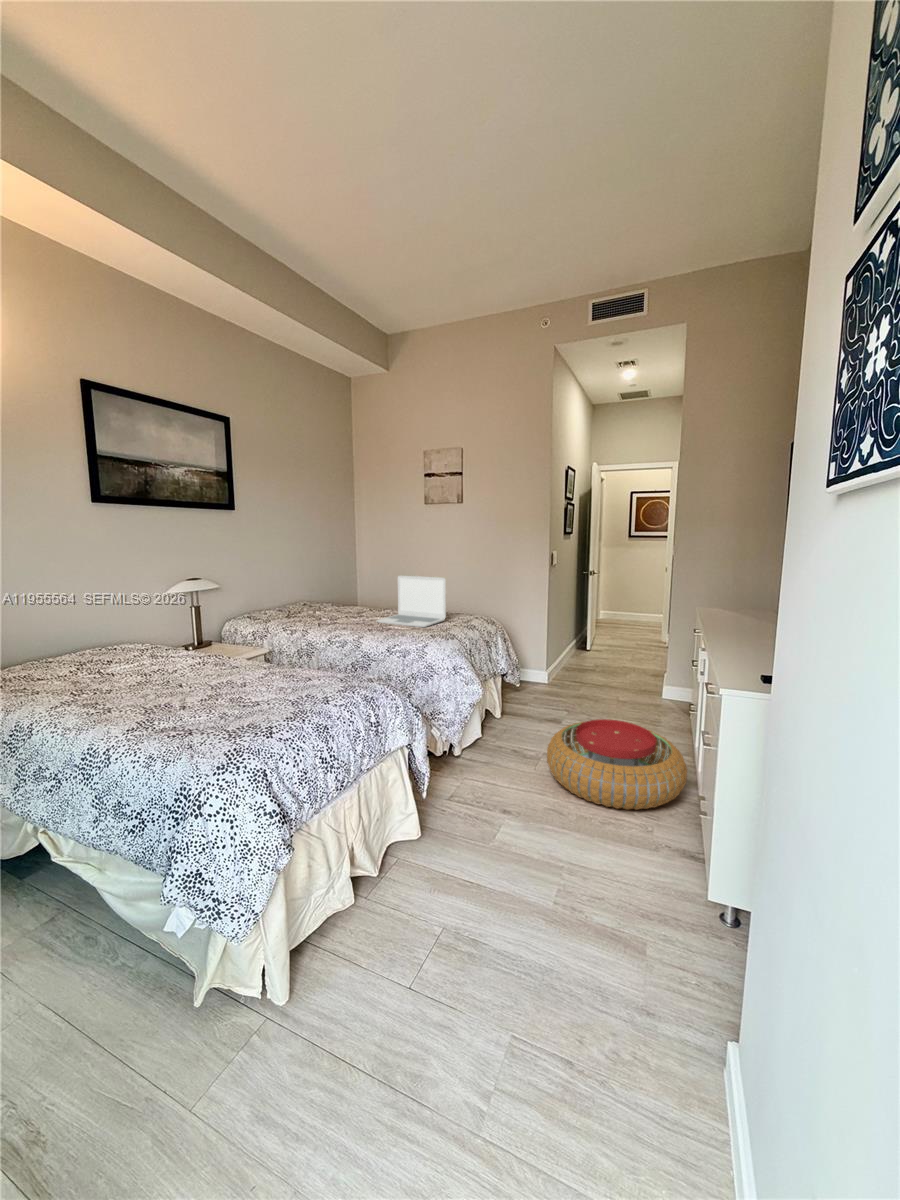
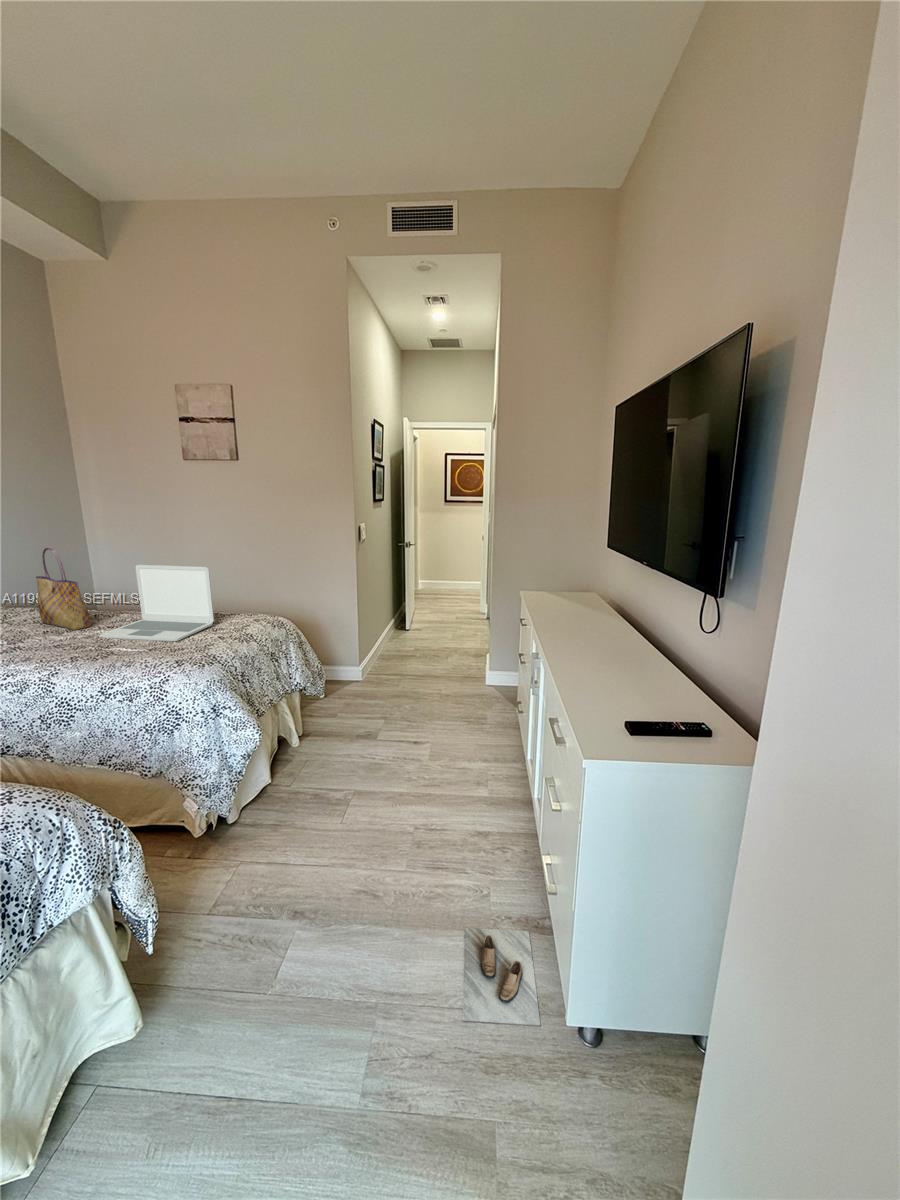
tote bag: none [338,562,368,618] -> present [36,548,91,630]
pouf: present [547,719,687,810] -> none [356,739,521,868]
shoe: none [628,844,690,906] -> present [463,928,541,1026]

